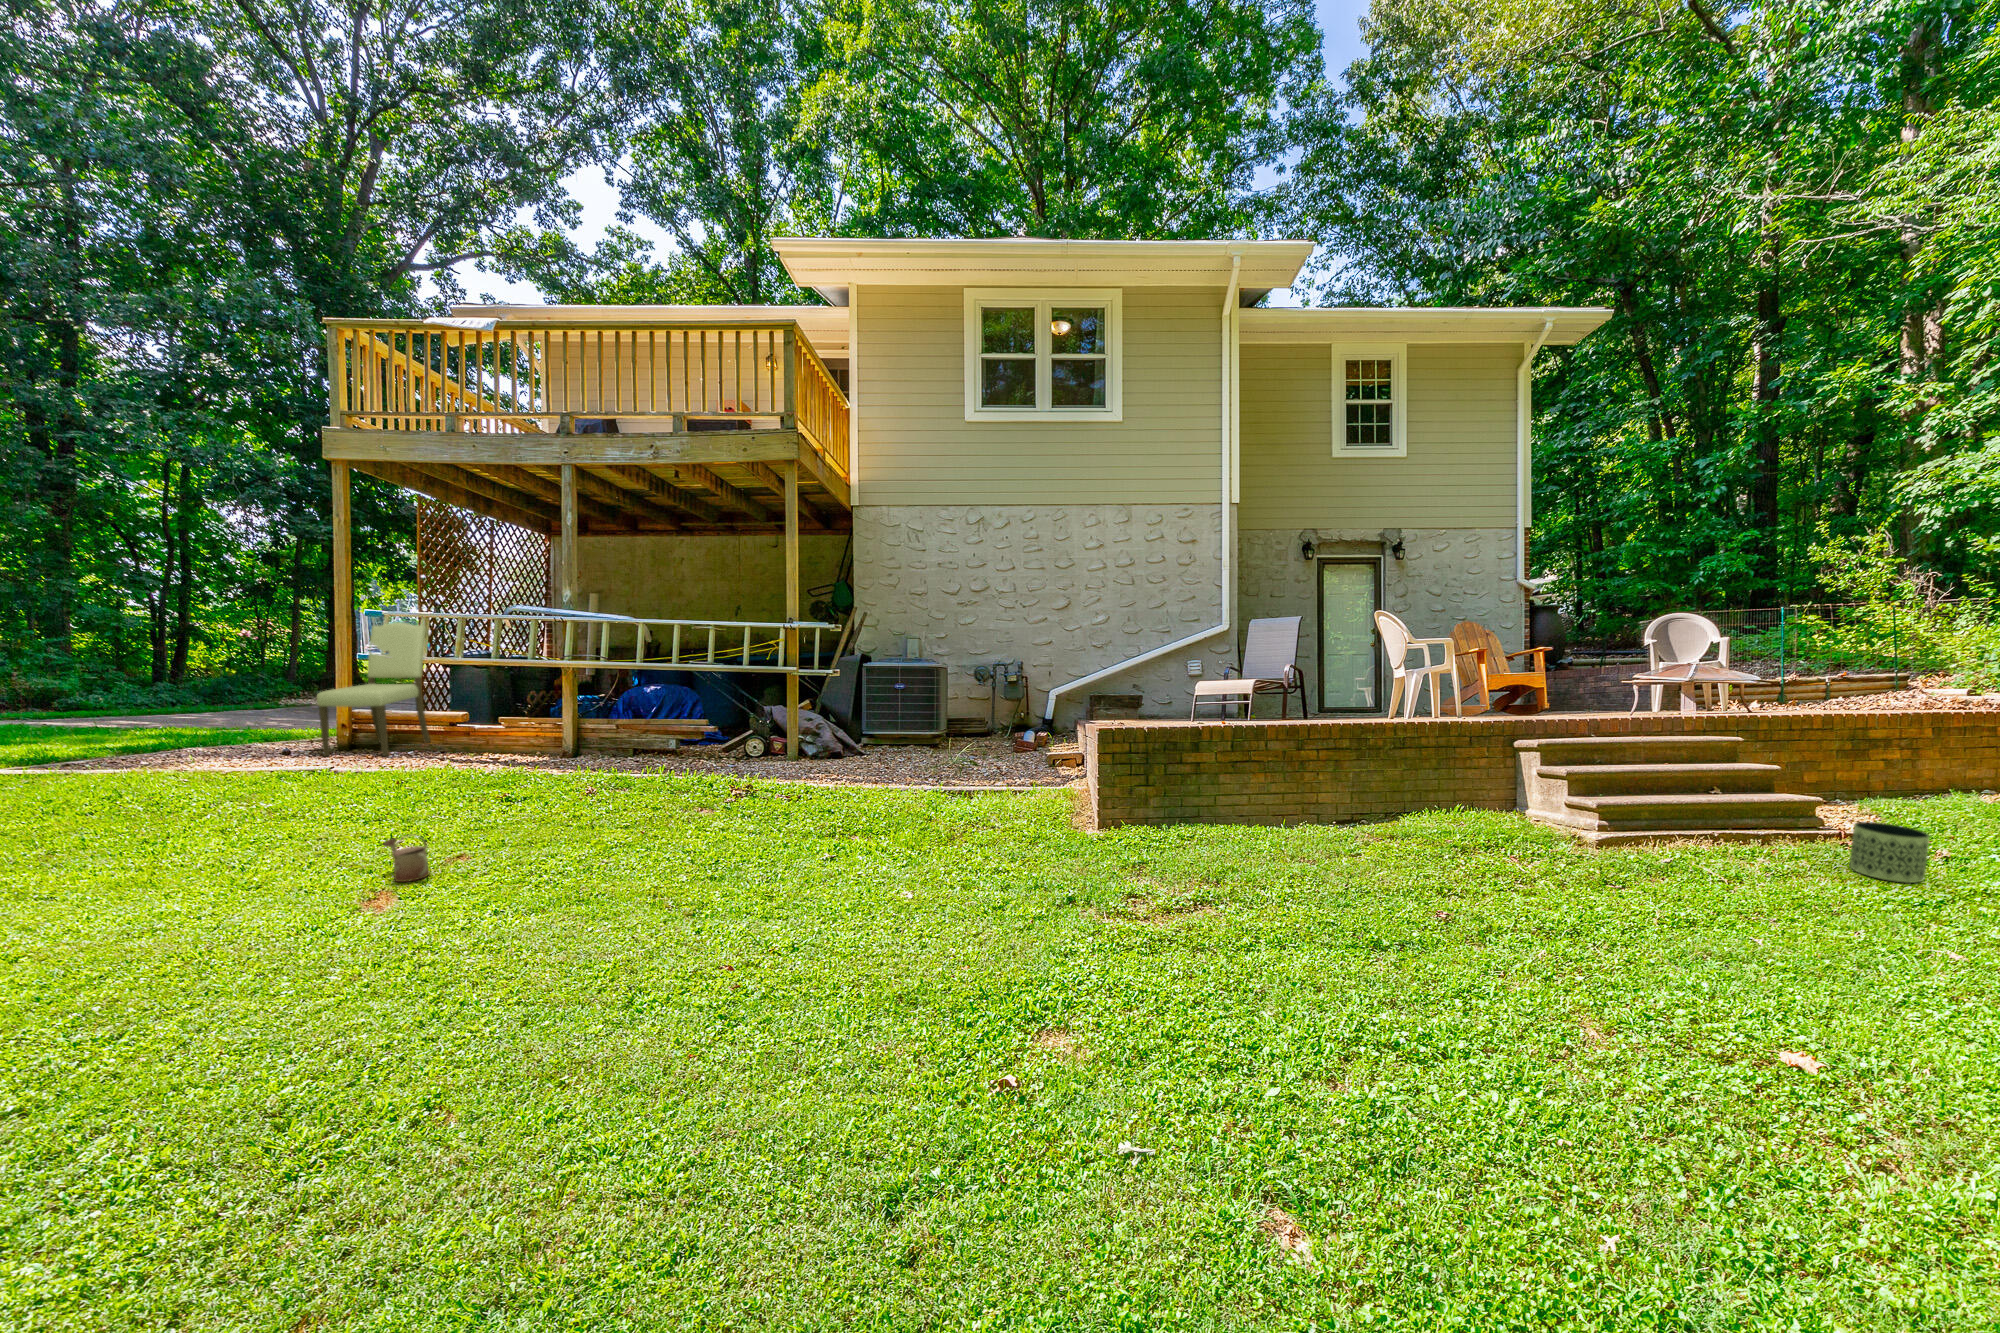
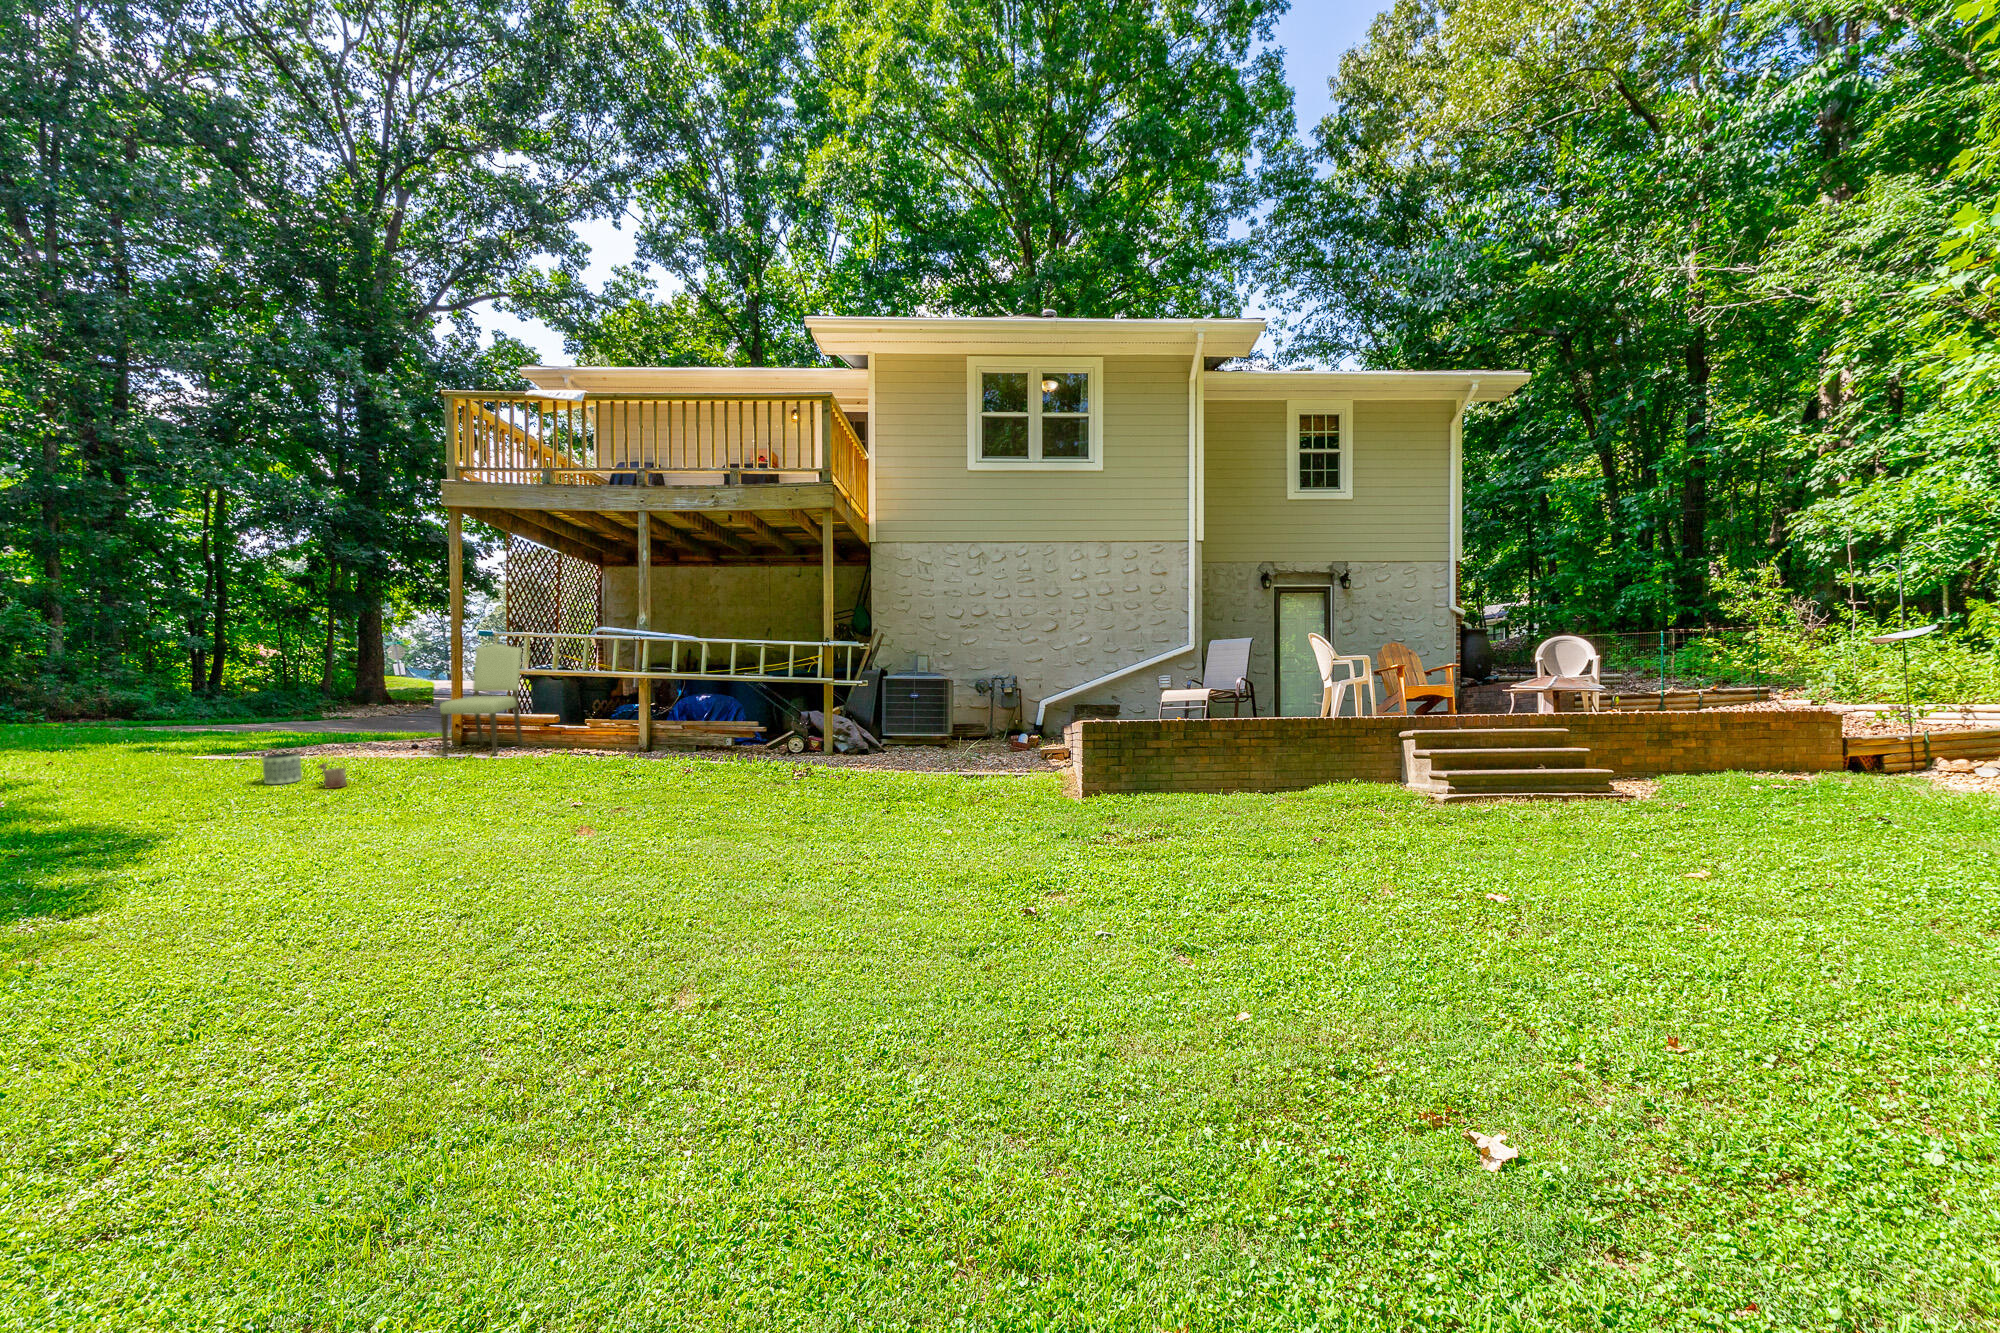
planter: present [1850,822,1929,883] -> present [263,753,302,784]
watering can: present [383,834,429,882] -> present [318,760,347,788]

